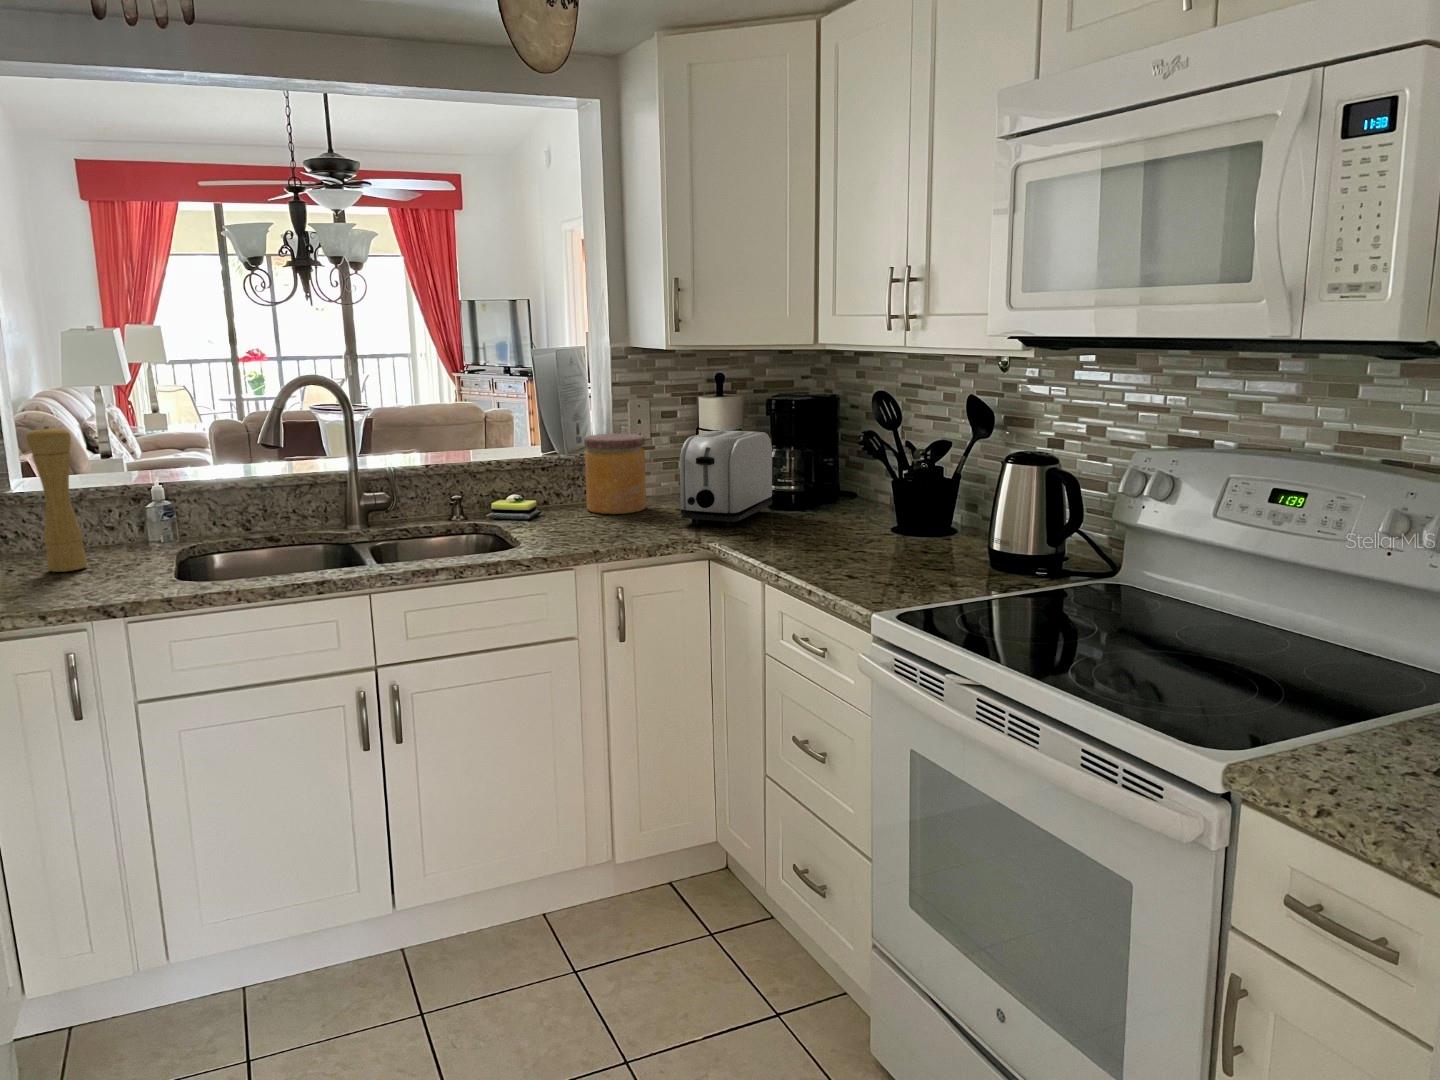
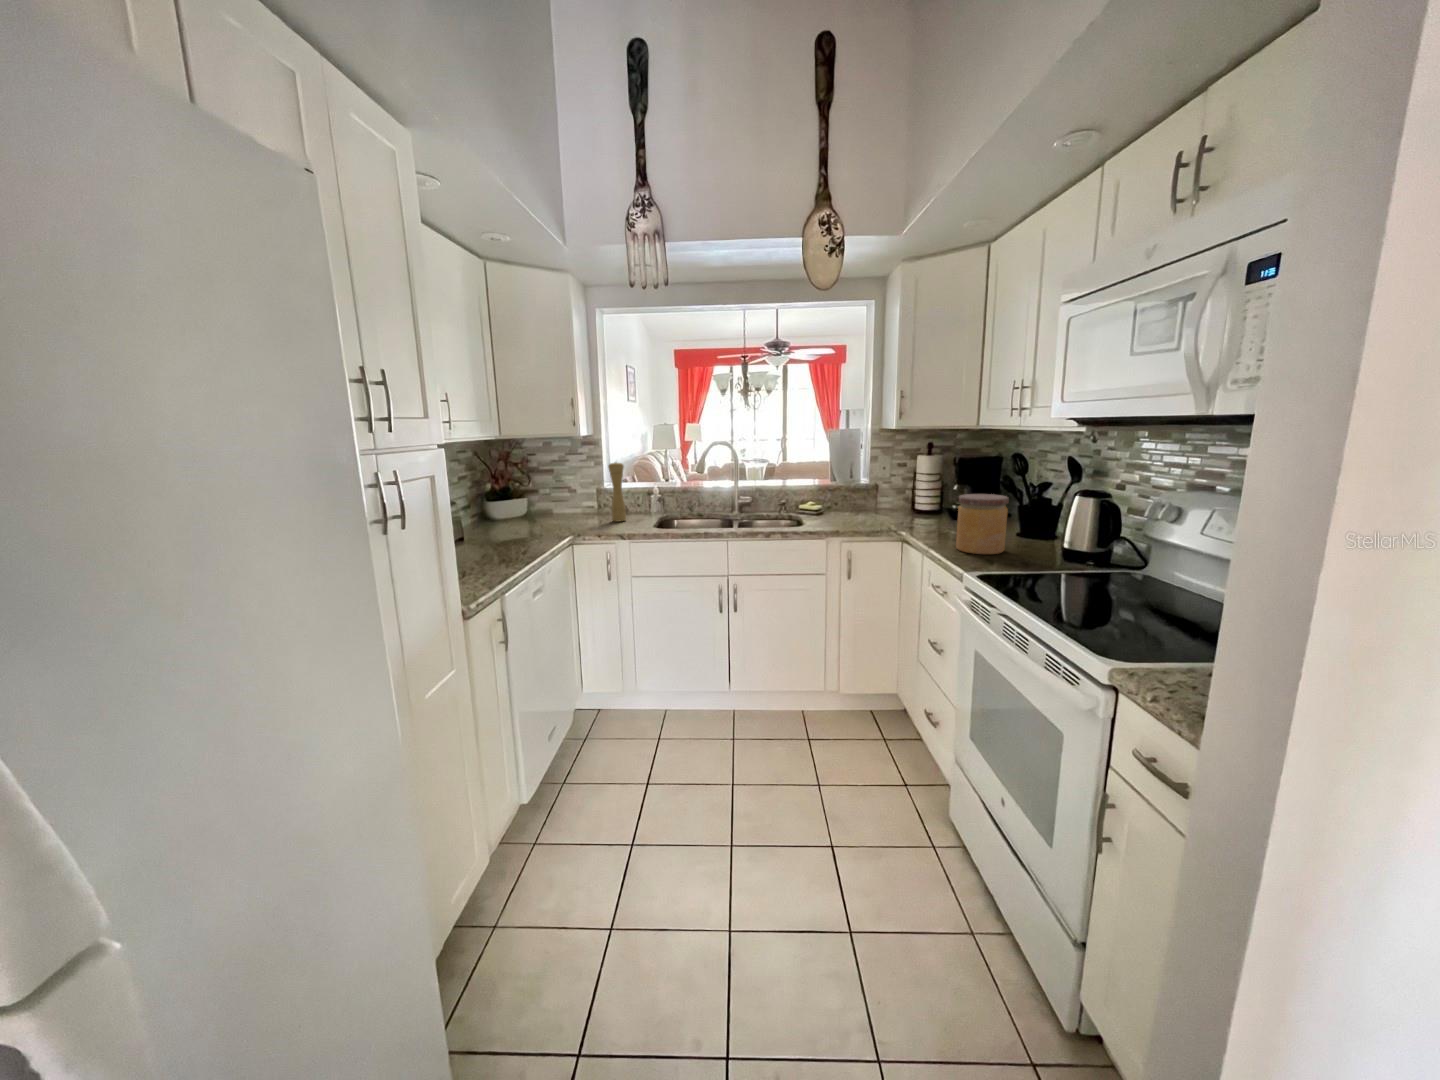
toaster: present [680,430,772,527] -> none [893,474,954,526]
jar: present [584,433,646,514] -> present [956,494,1009,554]

